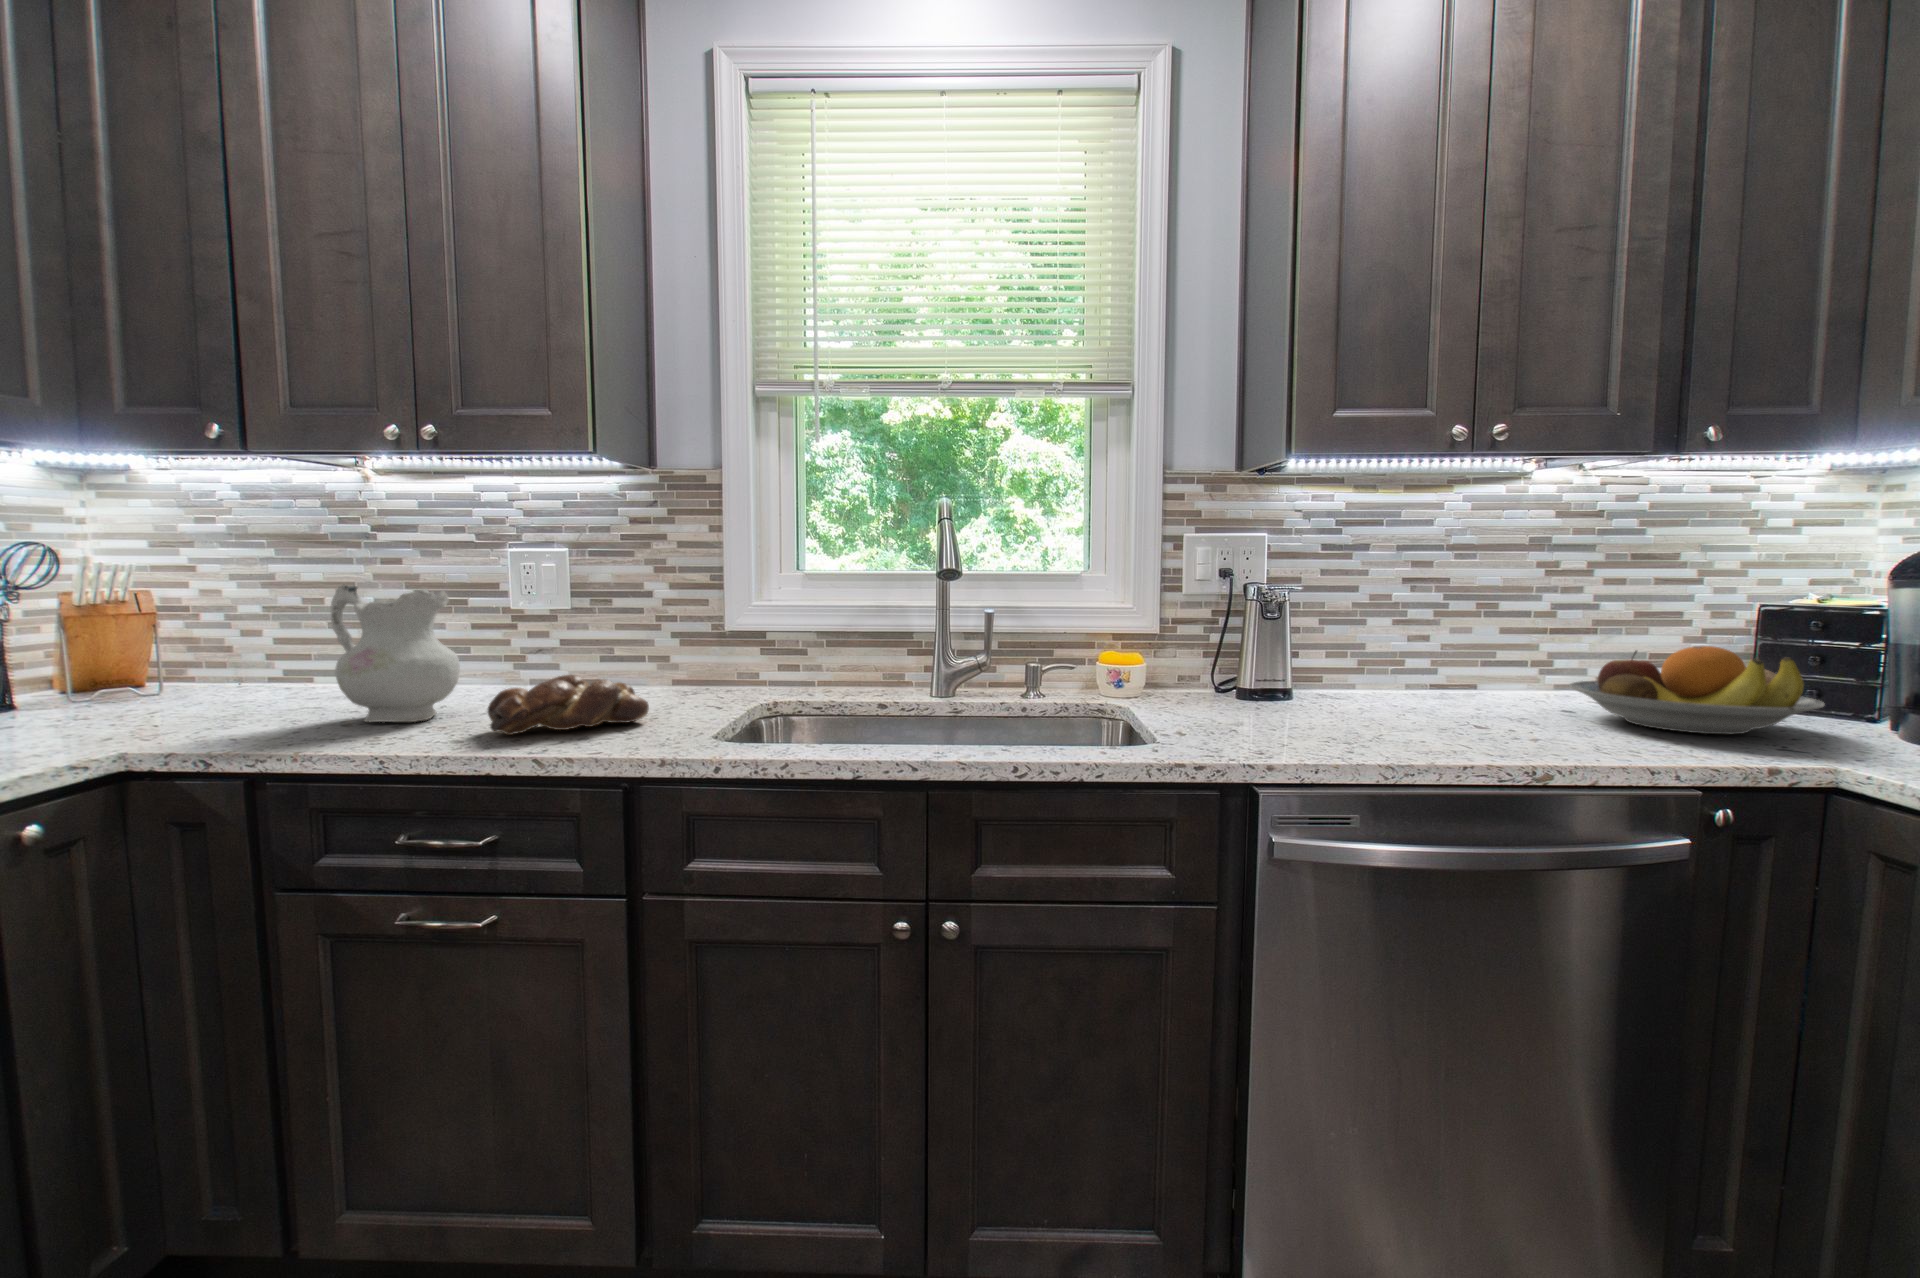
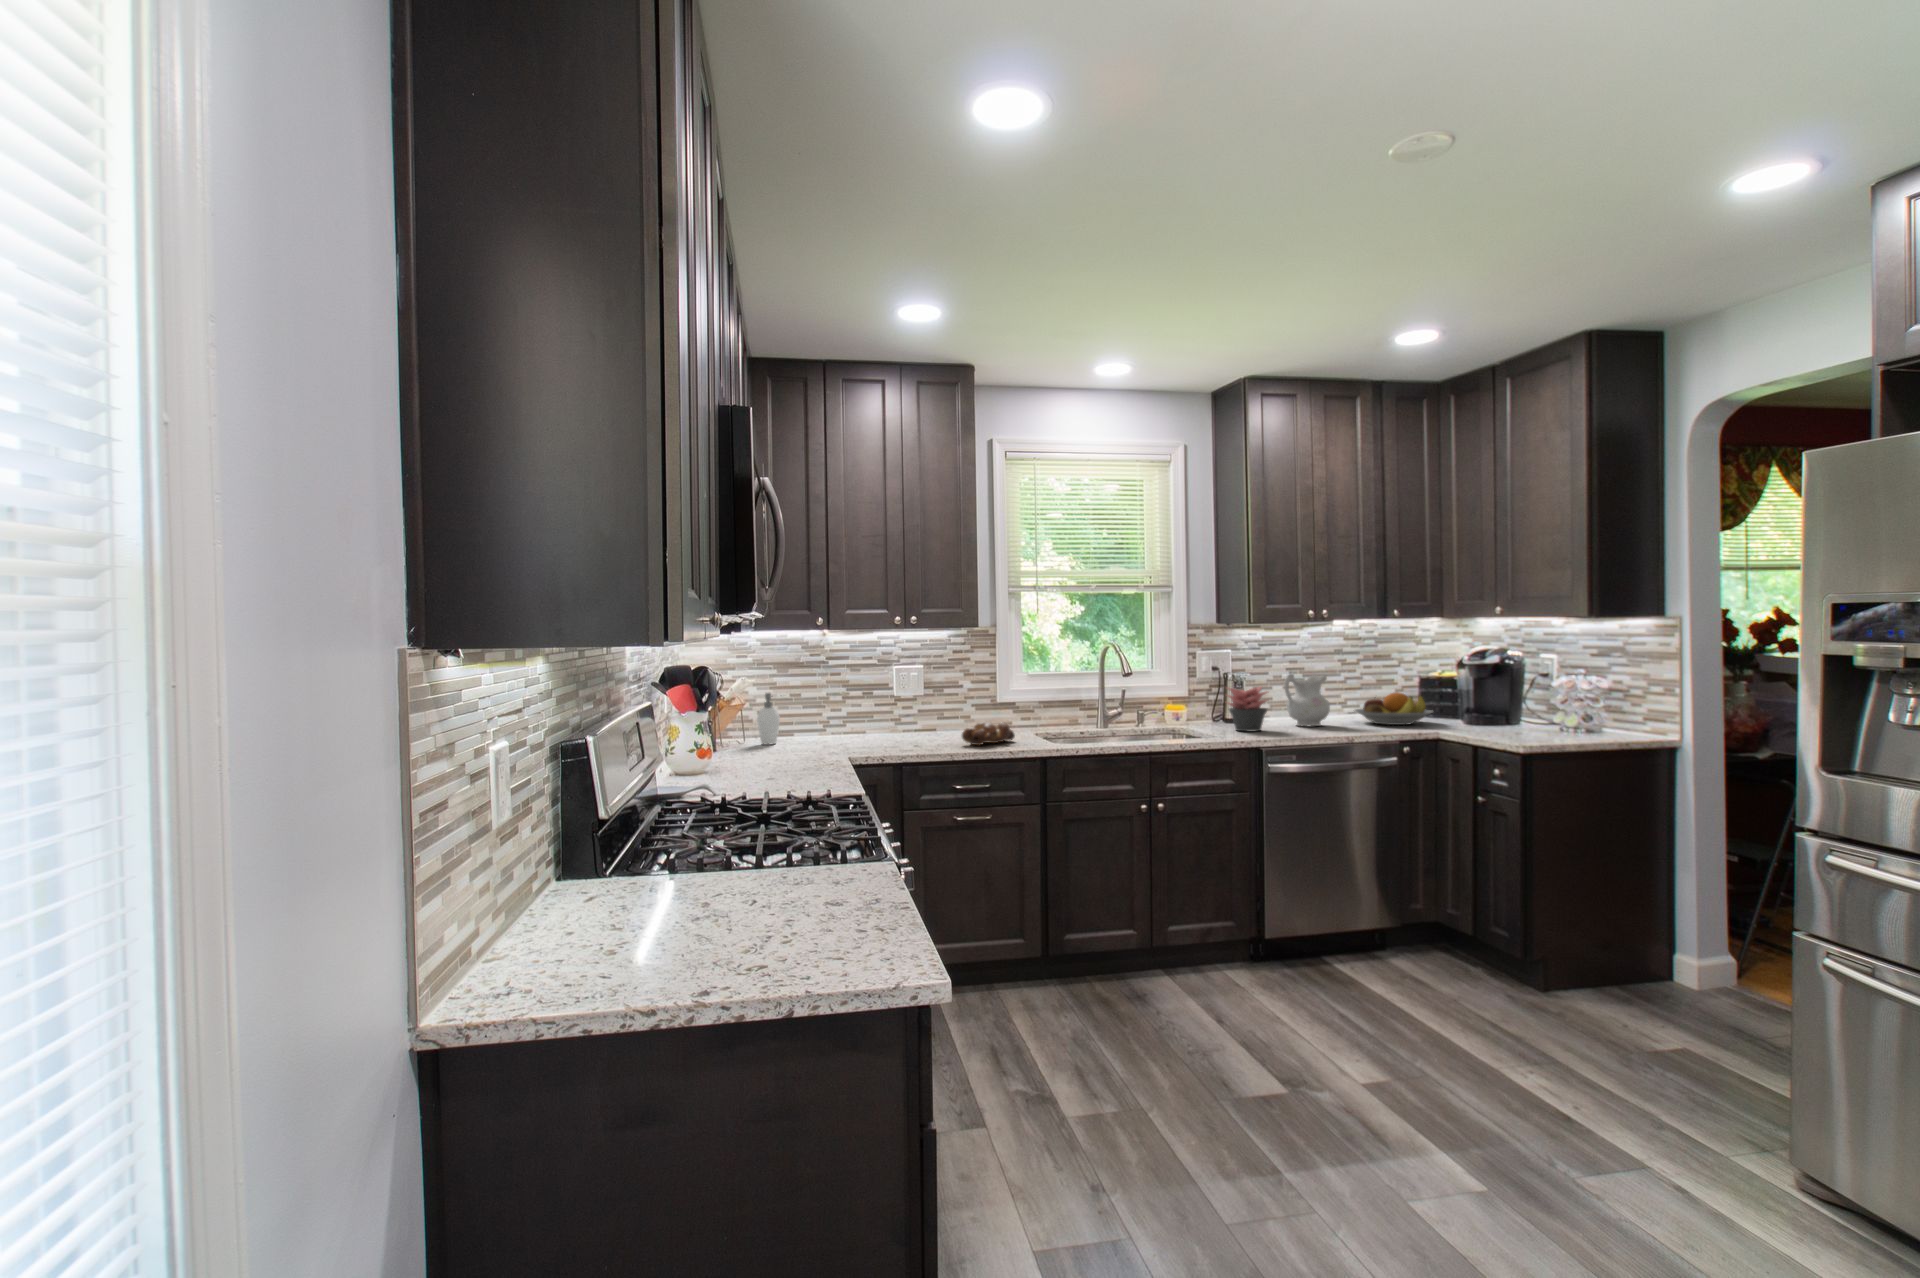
ceramic pitcher: present [331,585,460,722] -> present [1284,674,1330,726]
soap dispenser: none [171,592,243,699] -> present [757,693,780,745]
succulent plant: none [1210,614,1321,732] -> present [1228,687,1267,732]

